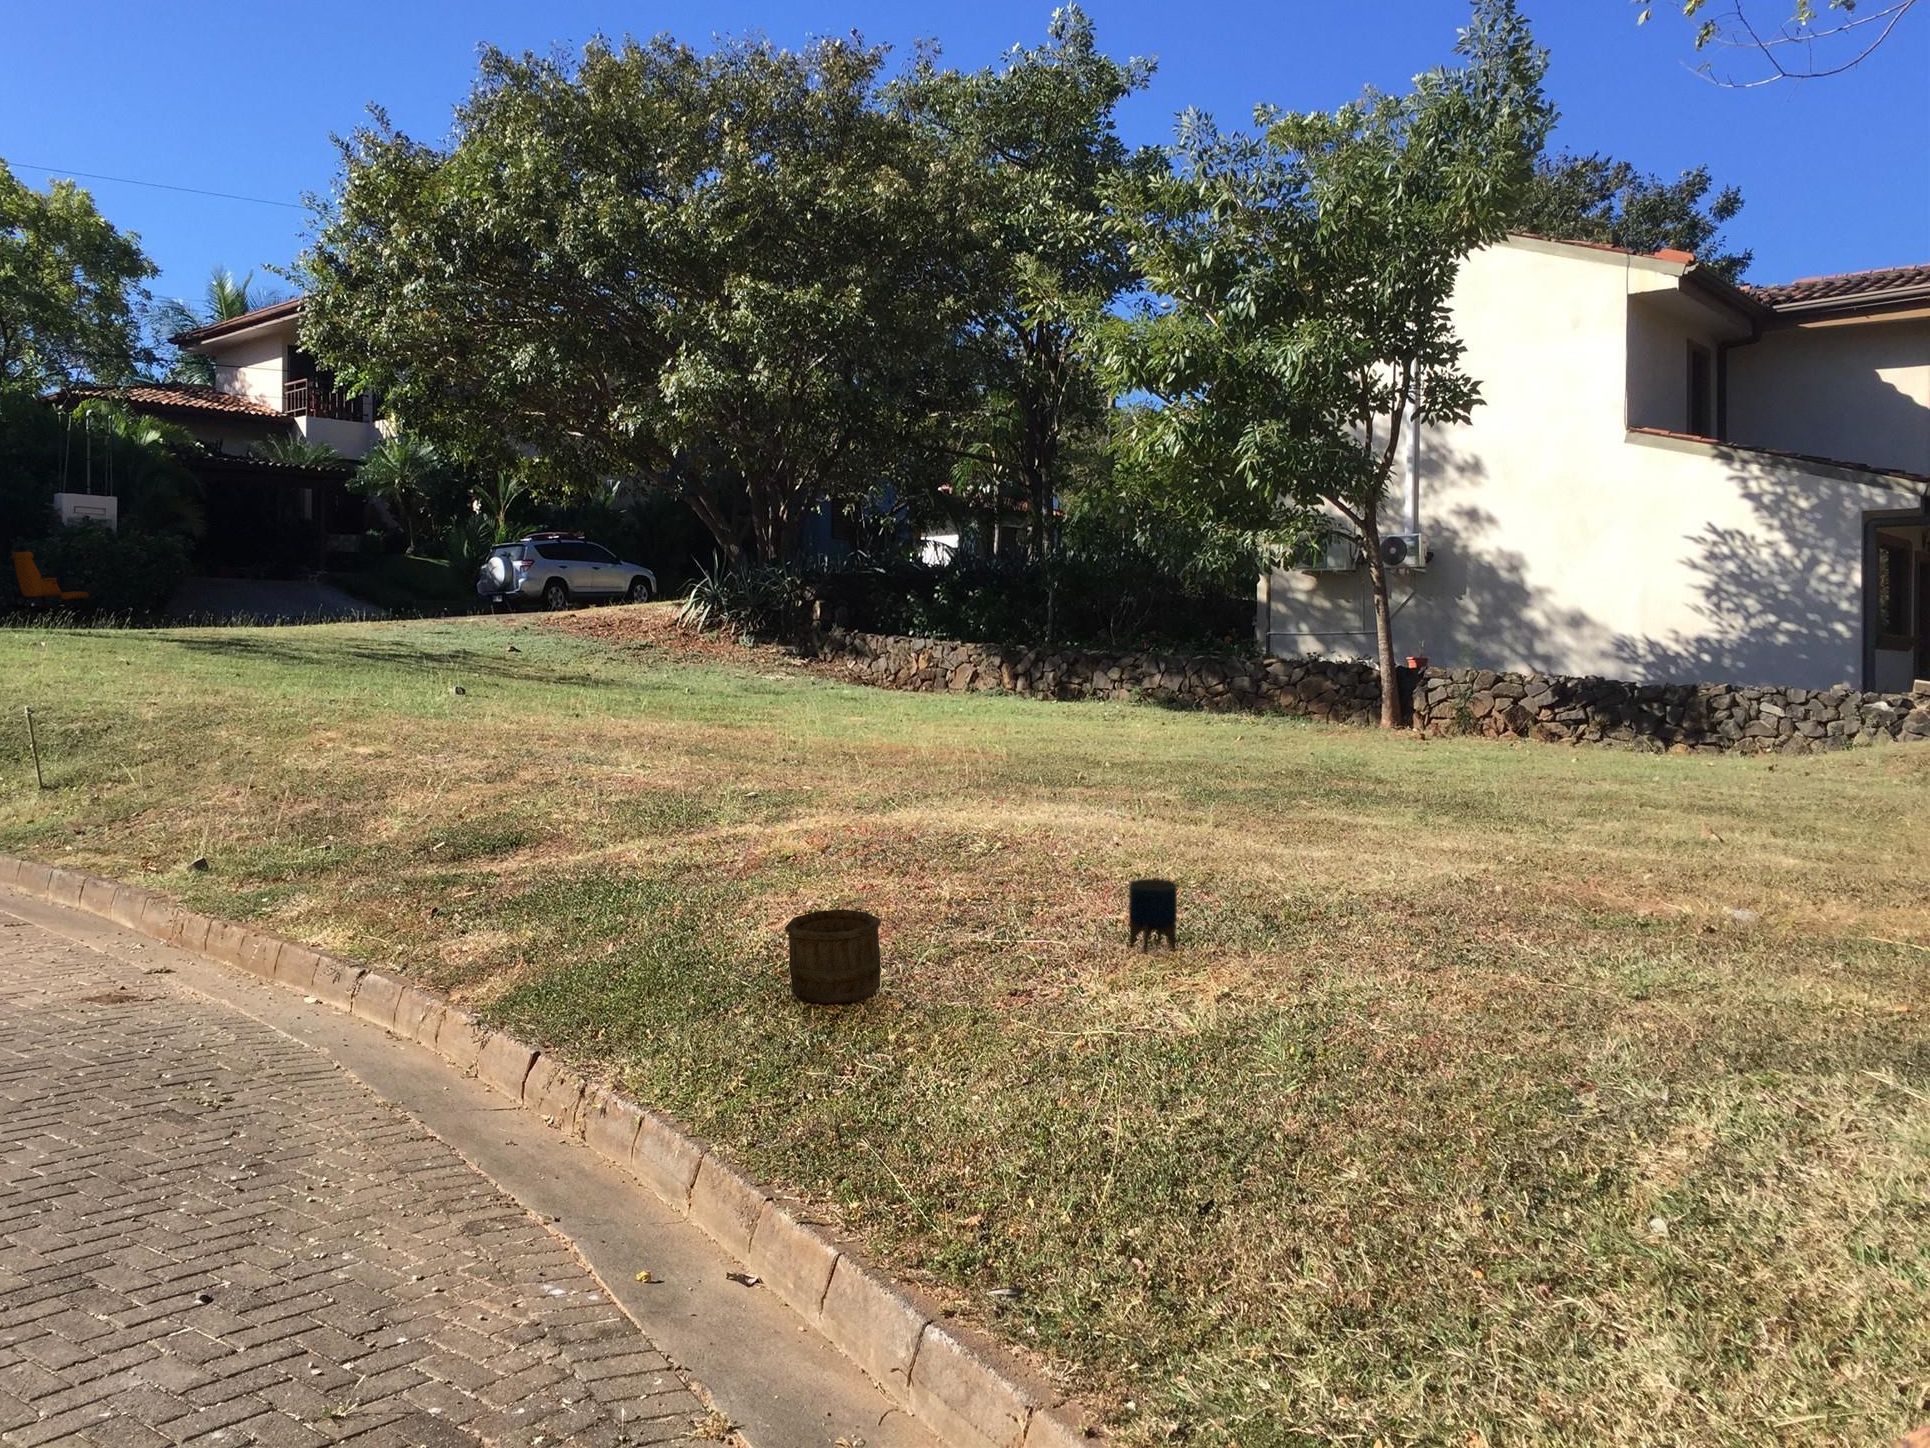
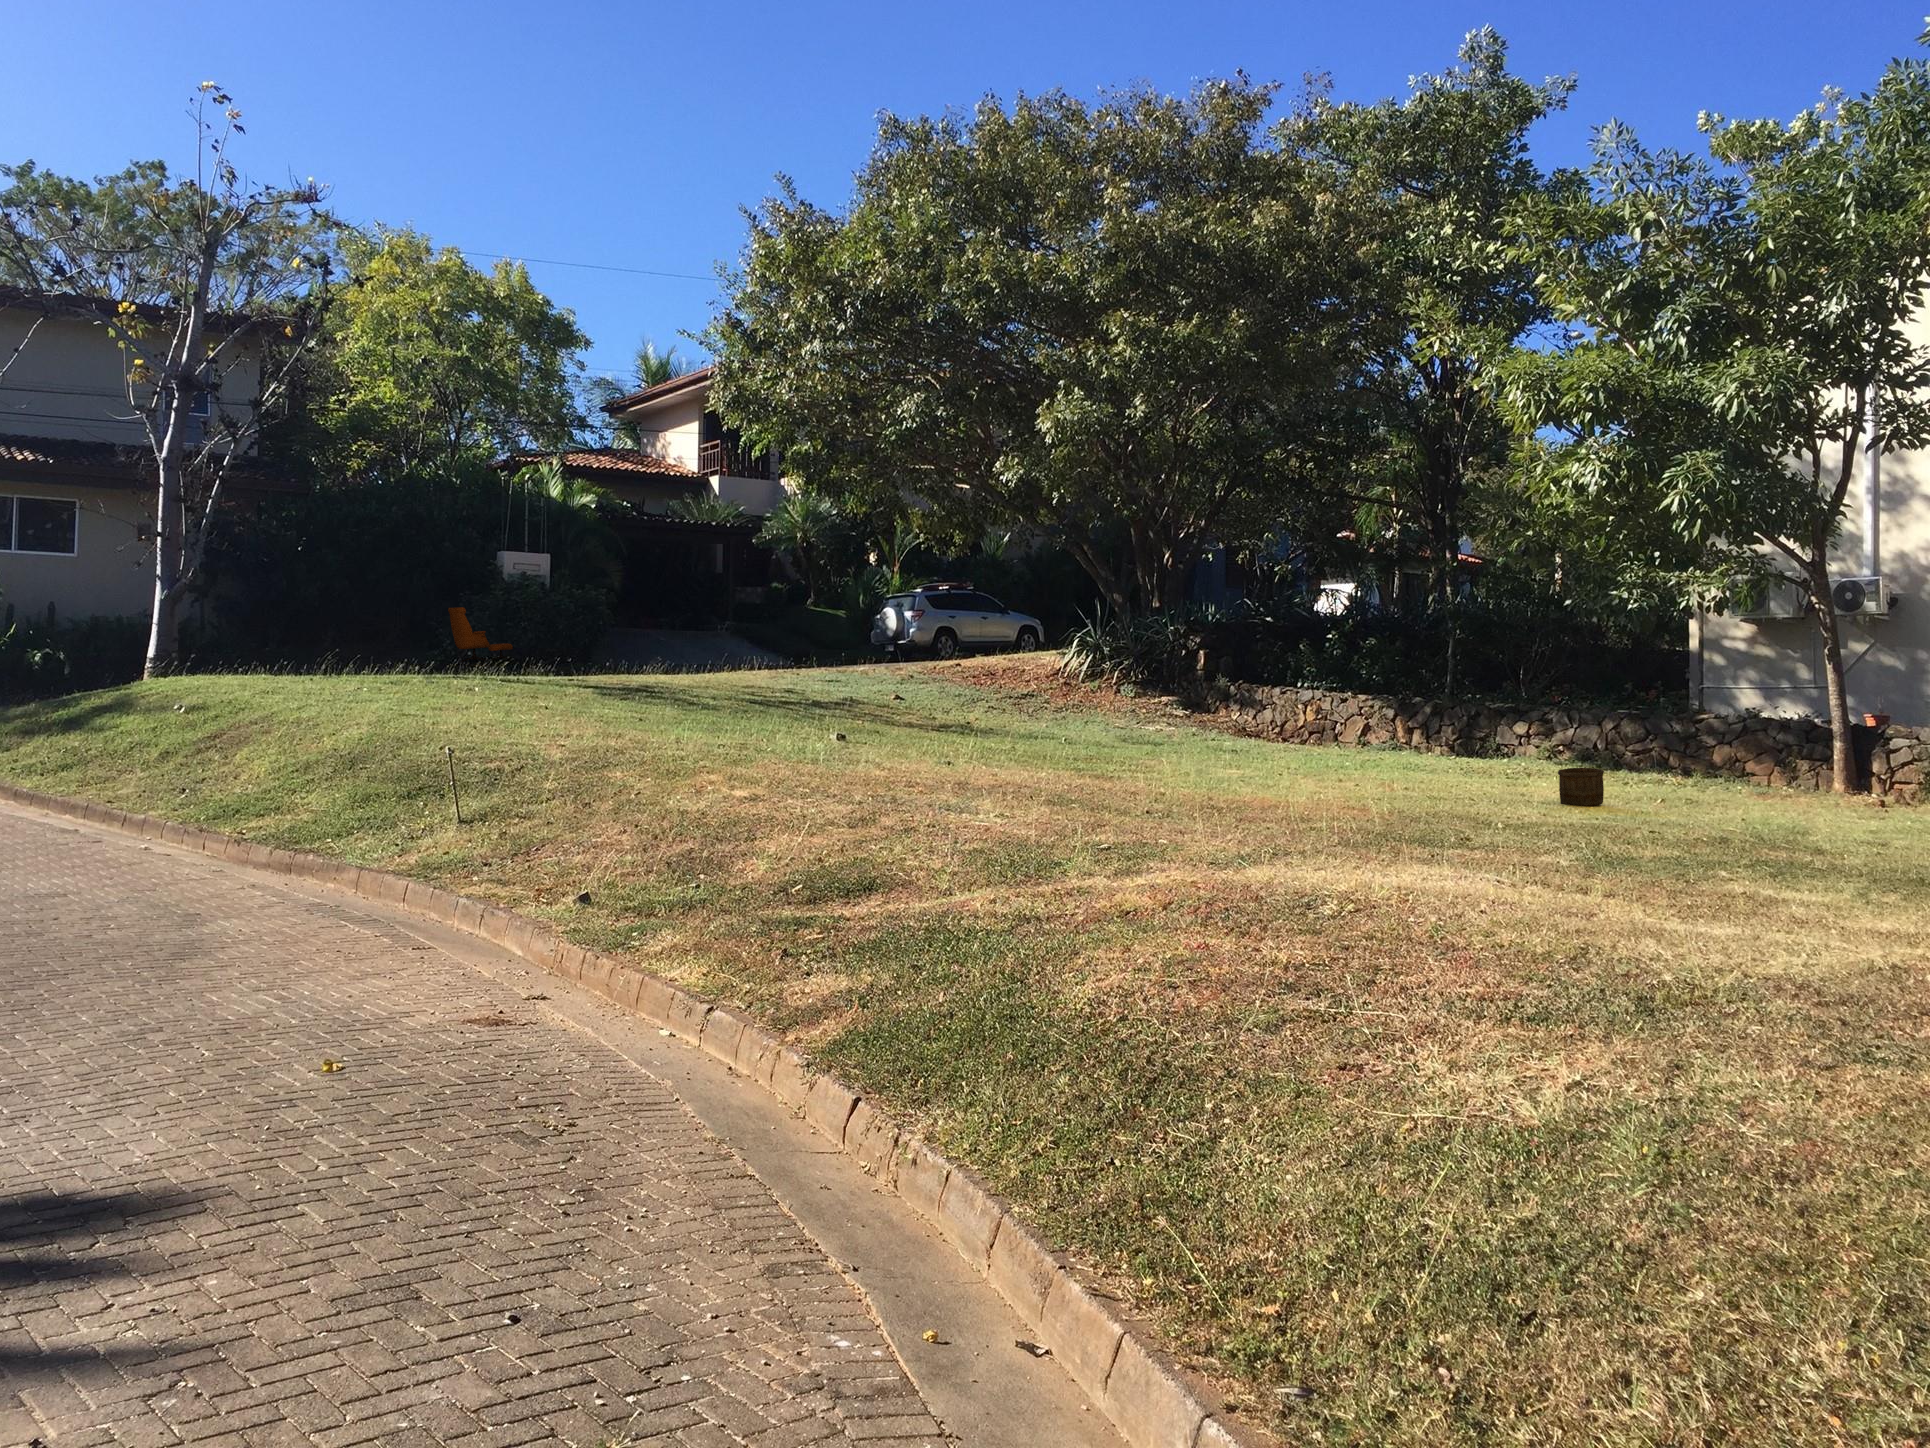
planter: present [1129,879,1177,954] -> none [1483,952,1538,1034]
wooden bucket: present [785,909,881,1004] -> present [1558,768,1604,806]

